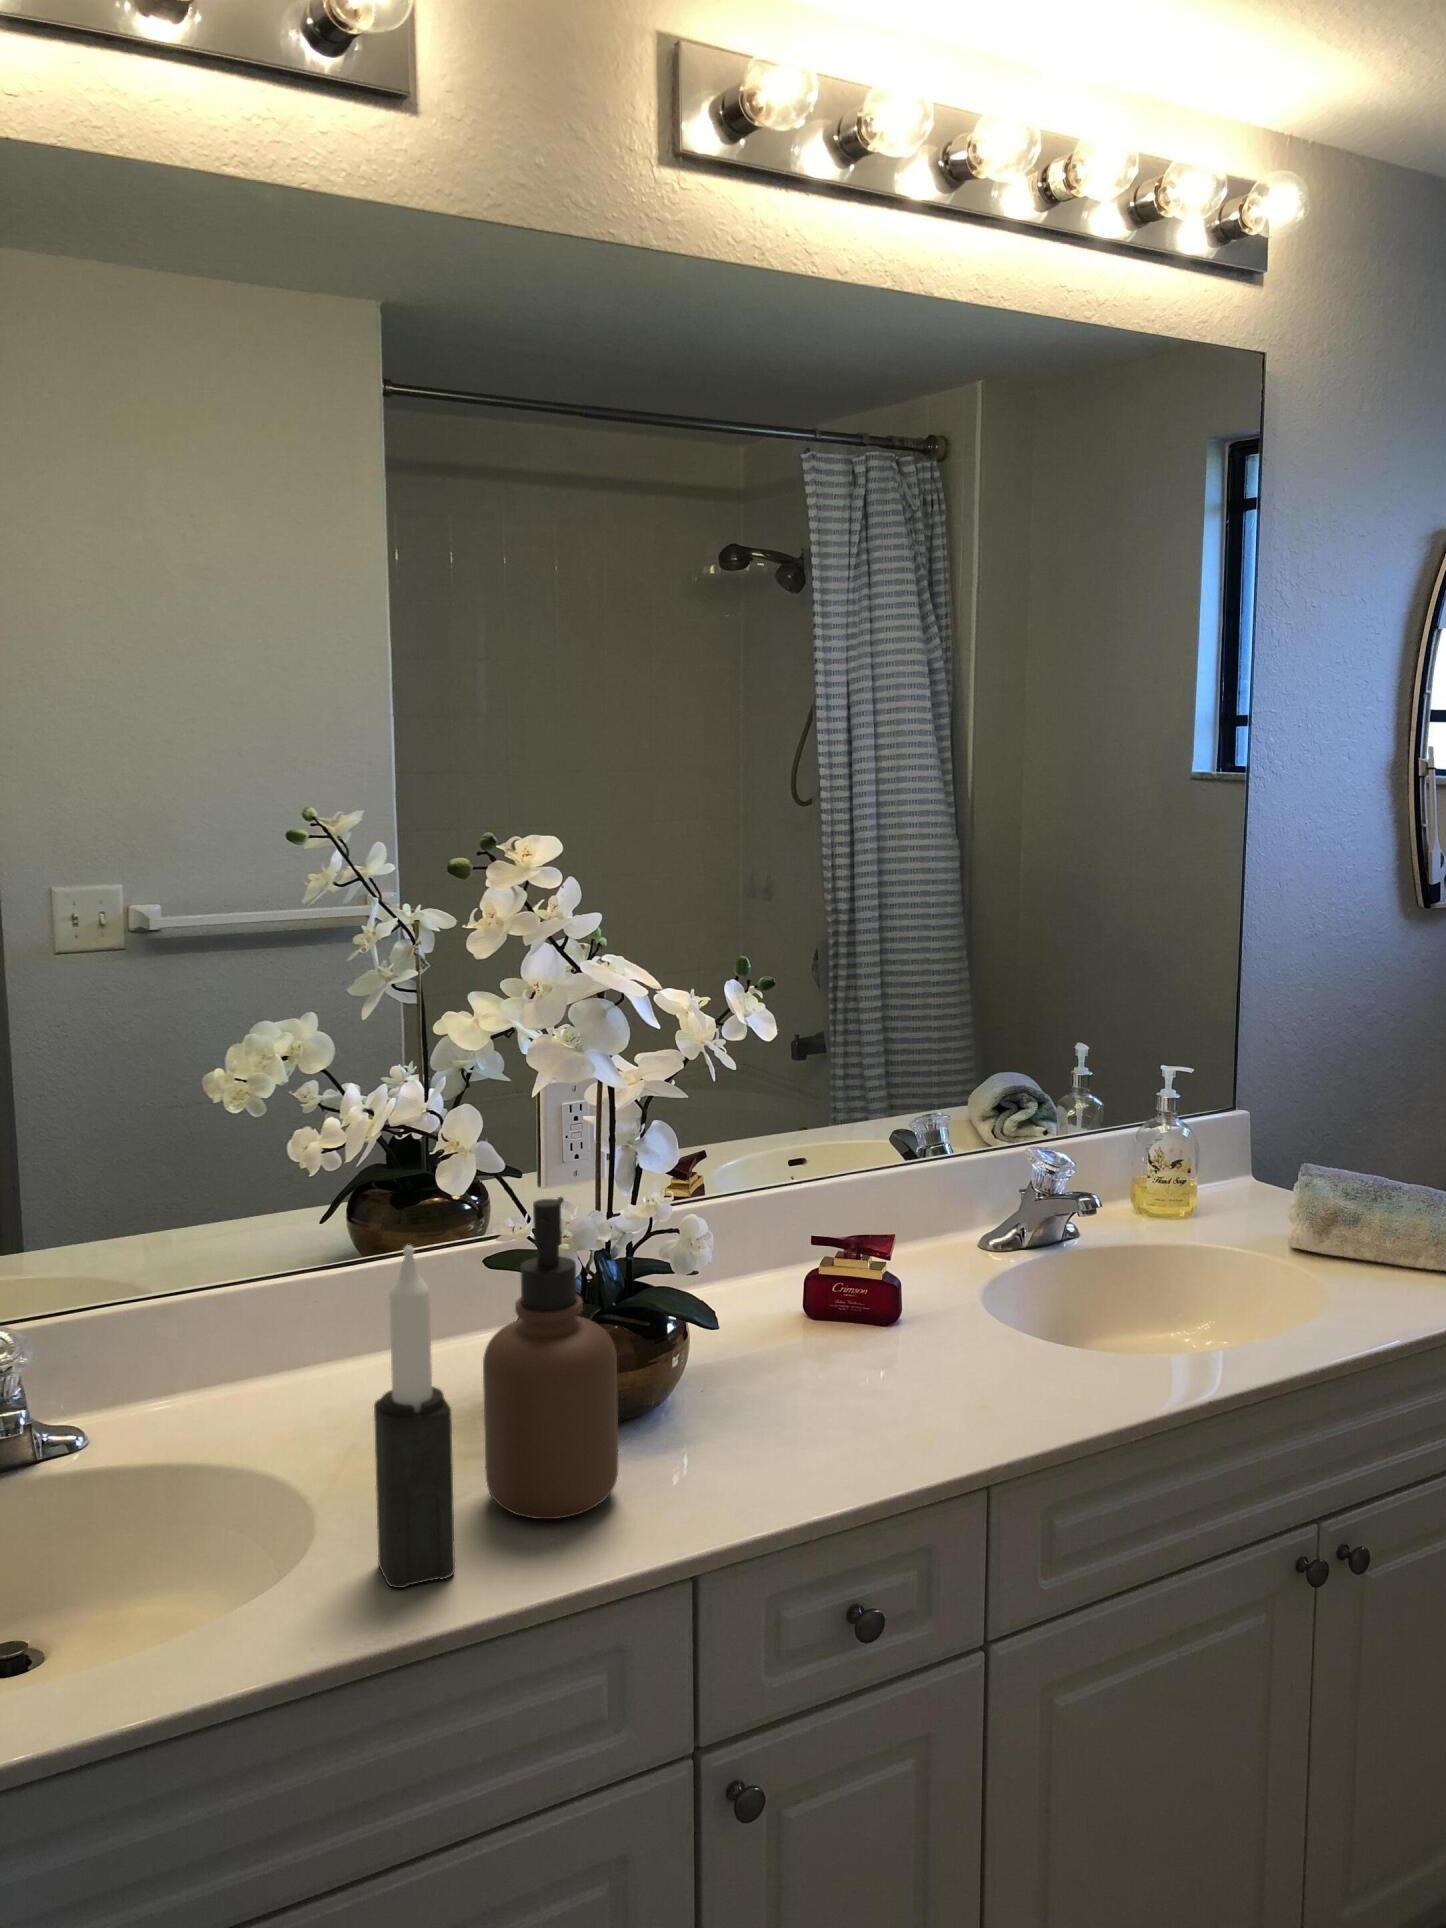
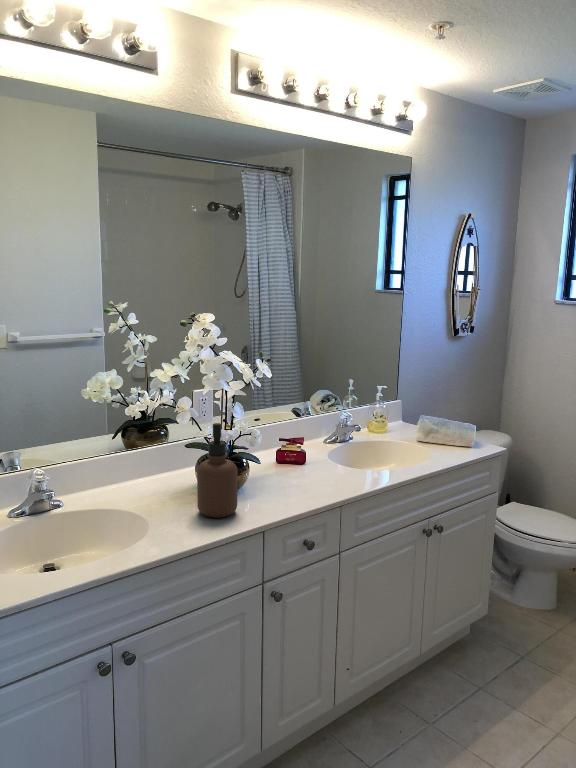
candle: present [374,1245,455,1588] -> none [172,436,196,536]

